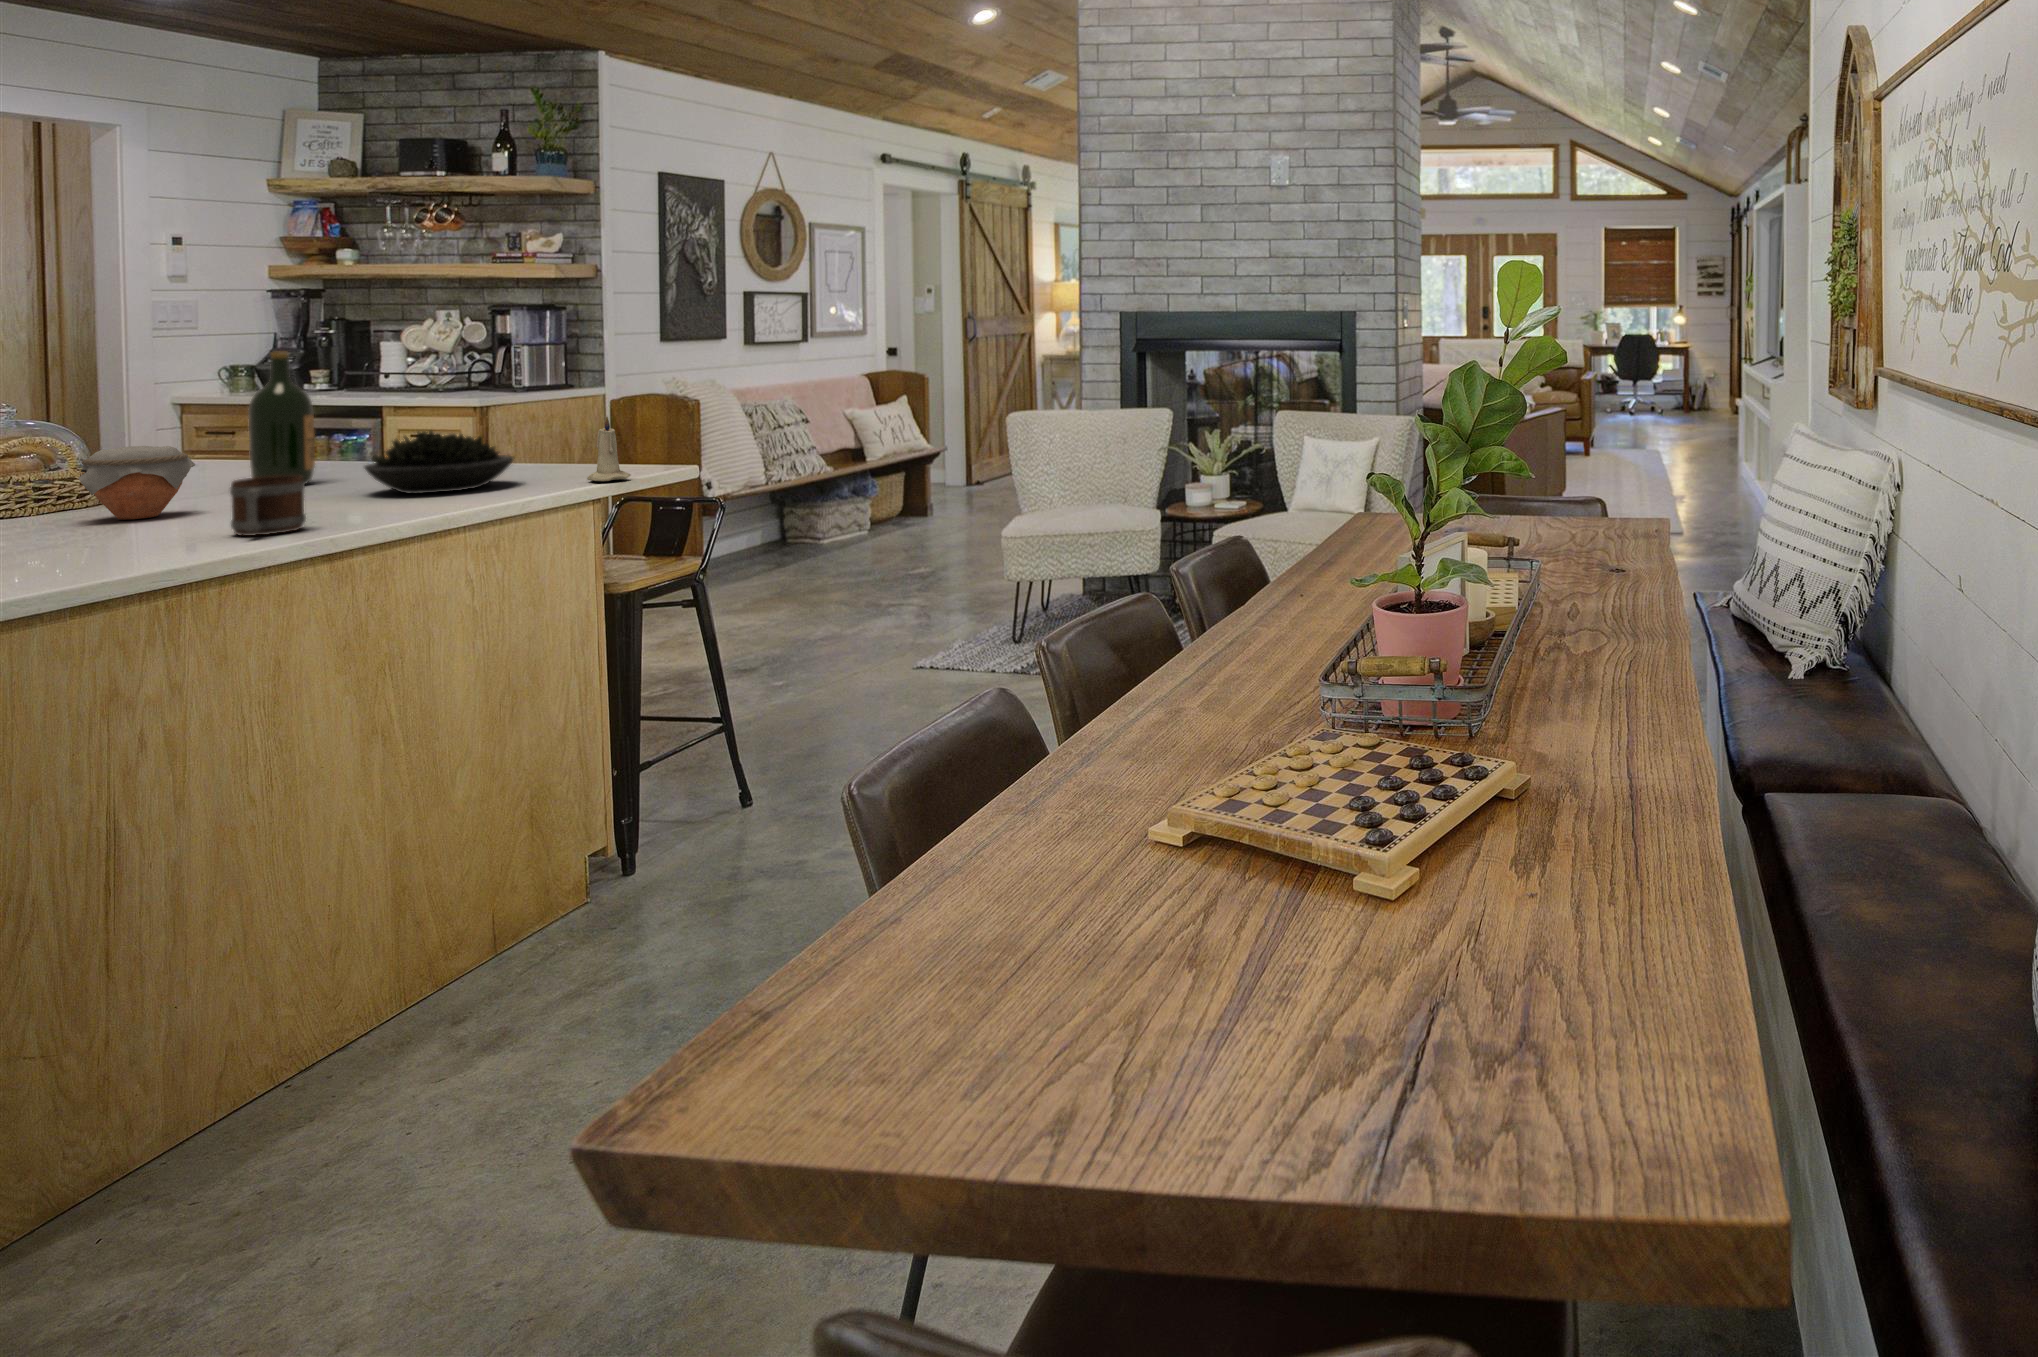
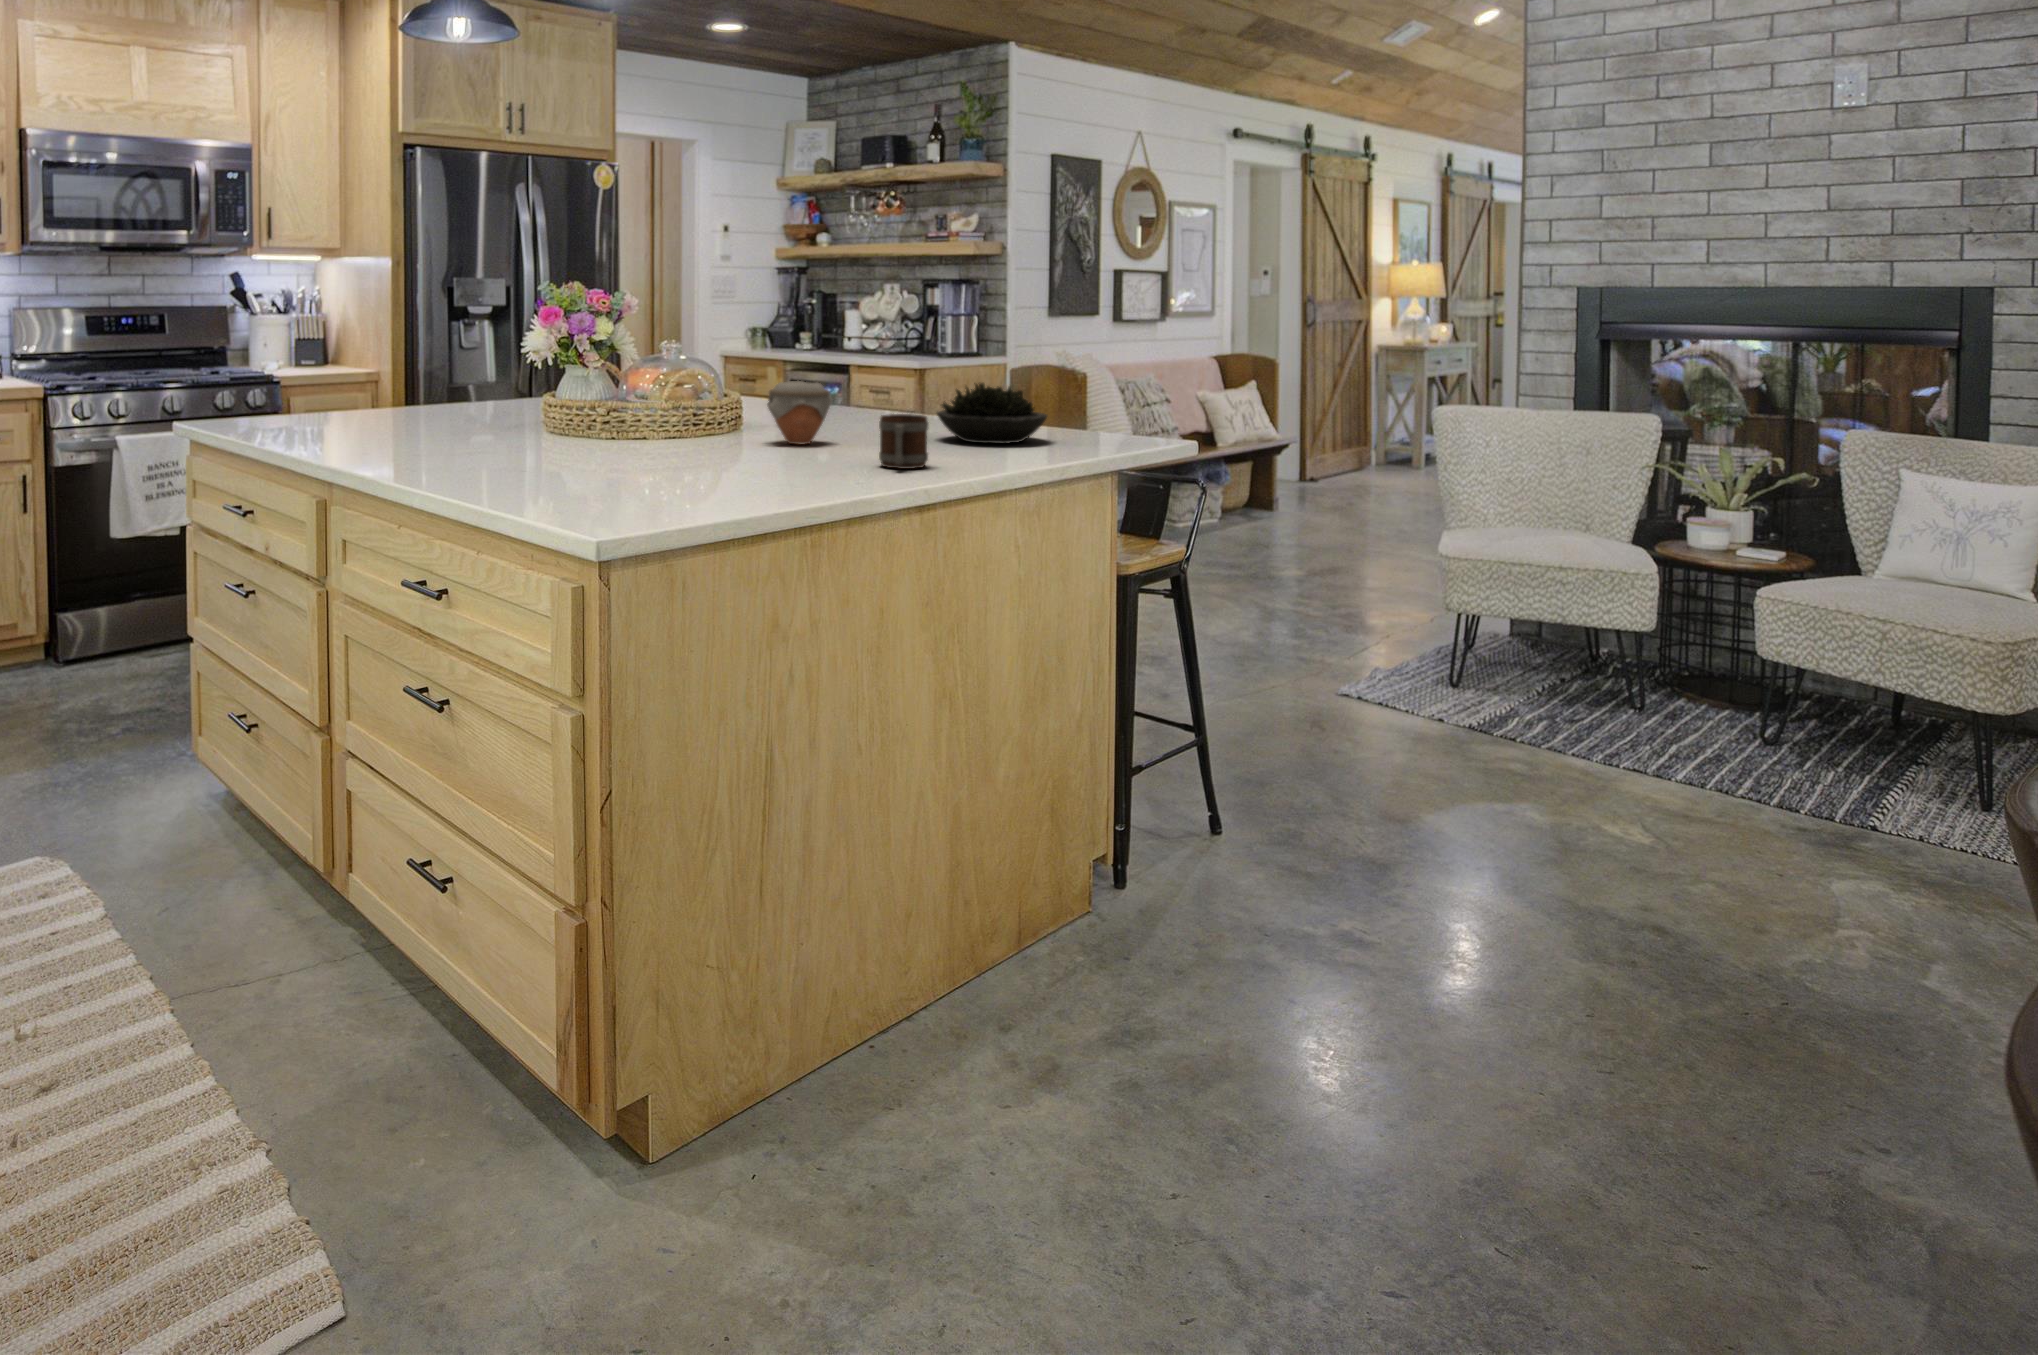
wine bottle: present [248,352,315,484] -> none [847,305,889,427]
candle: present [587,417,631,481] -> none [1109,377,1147,446]

